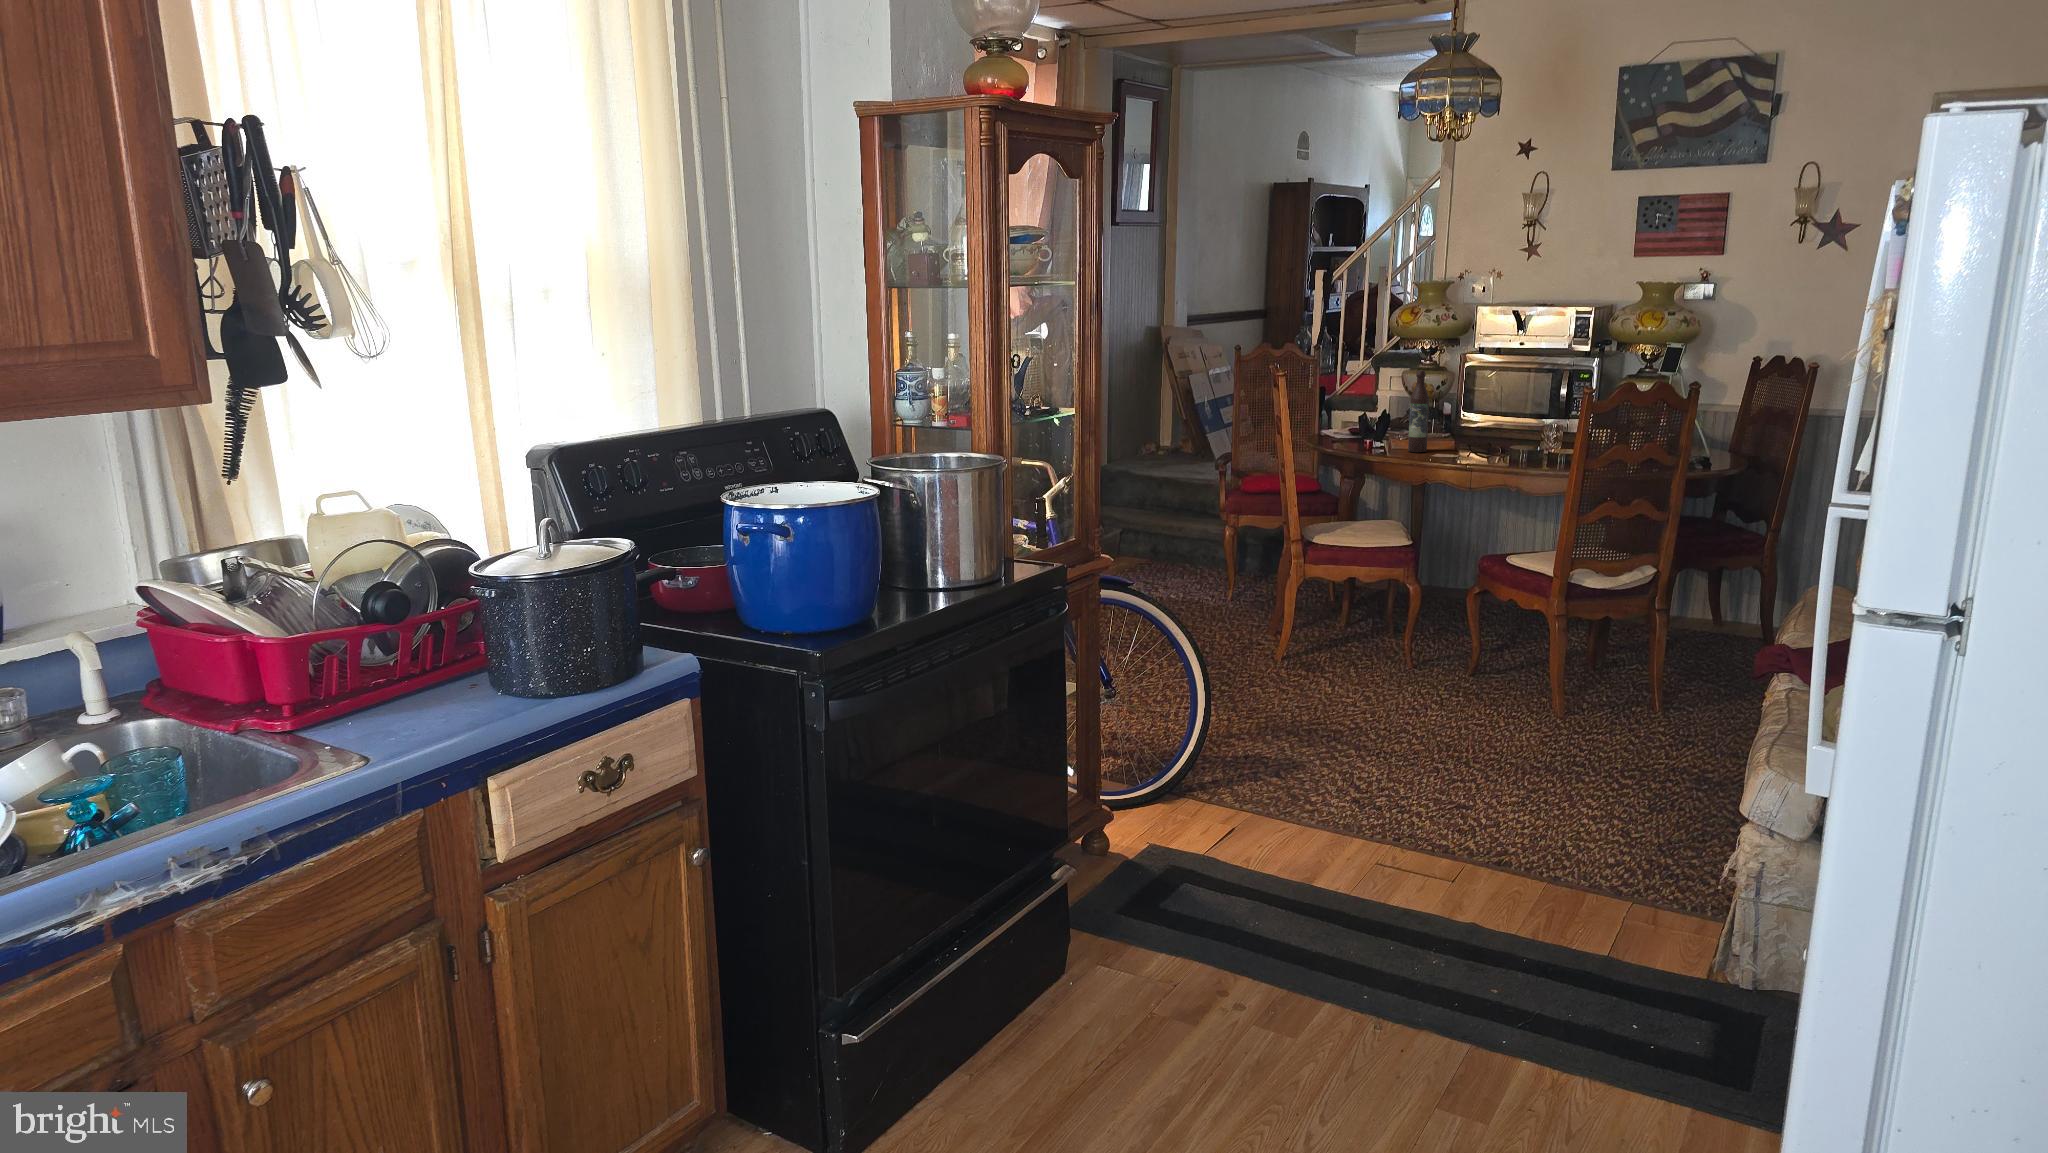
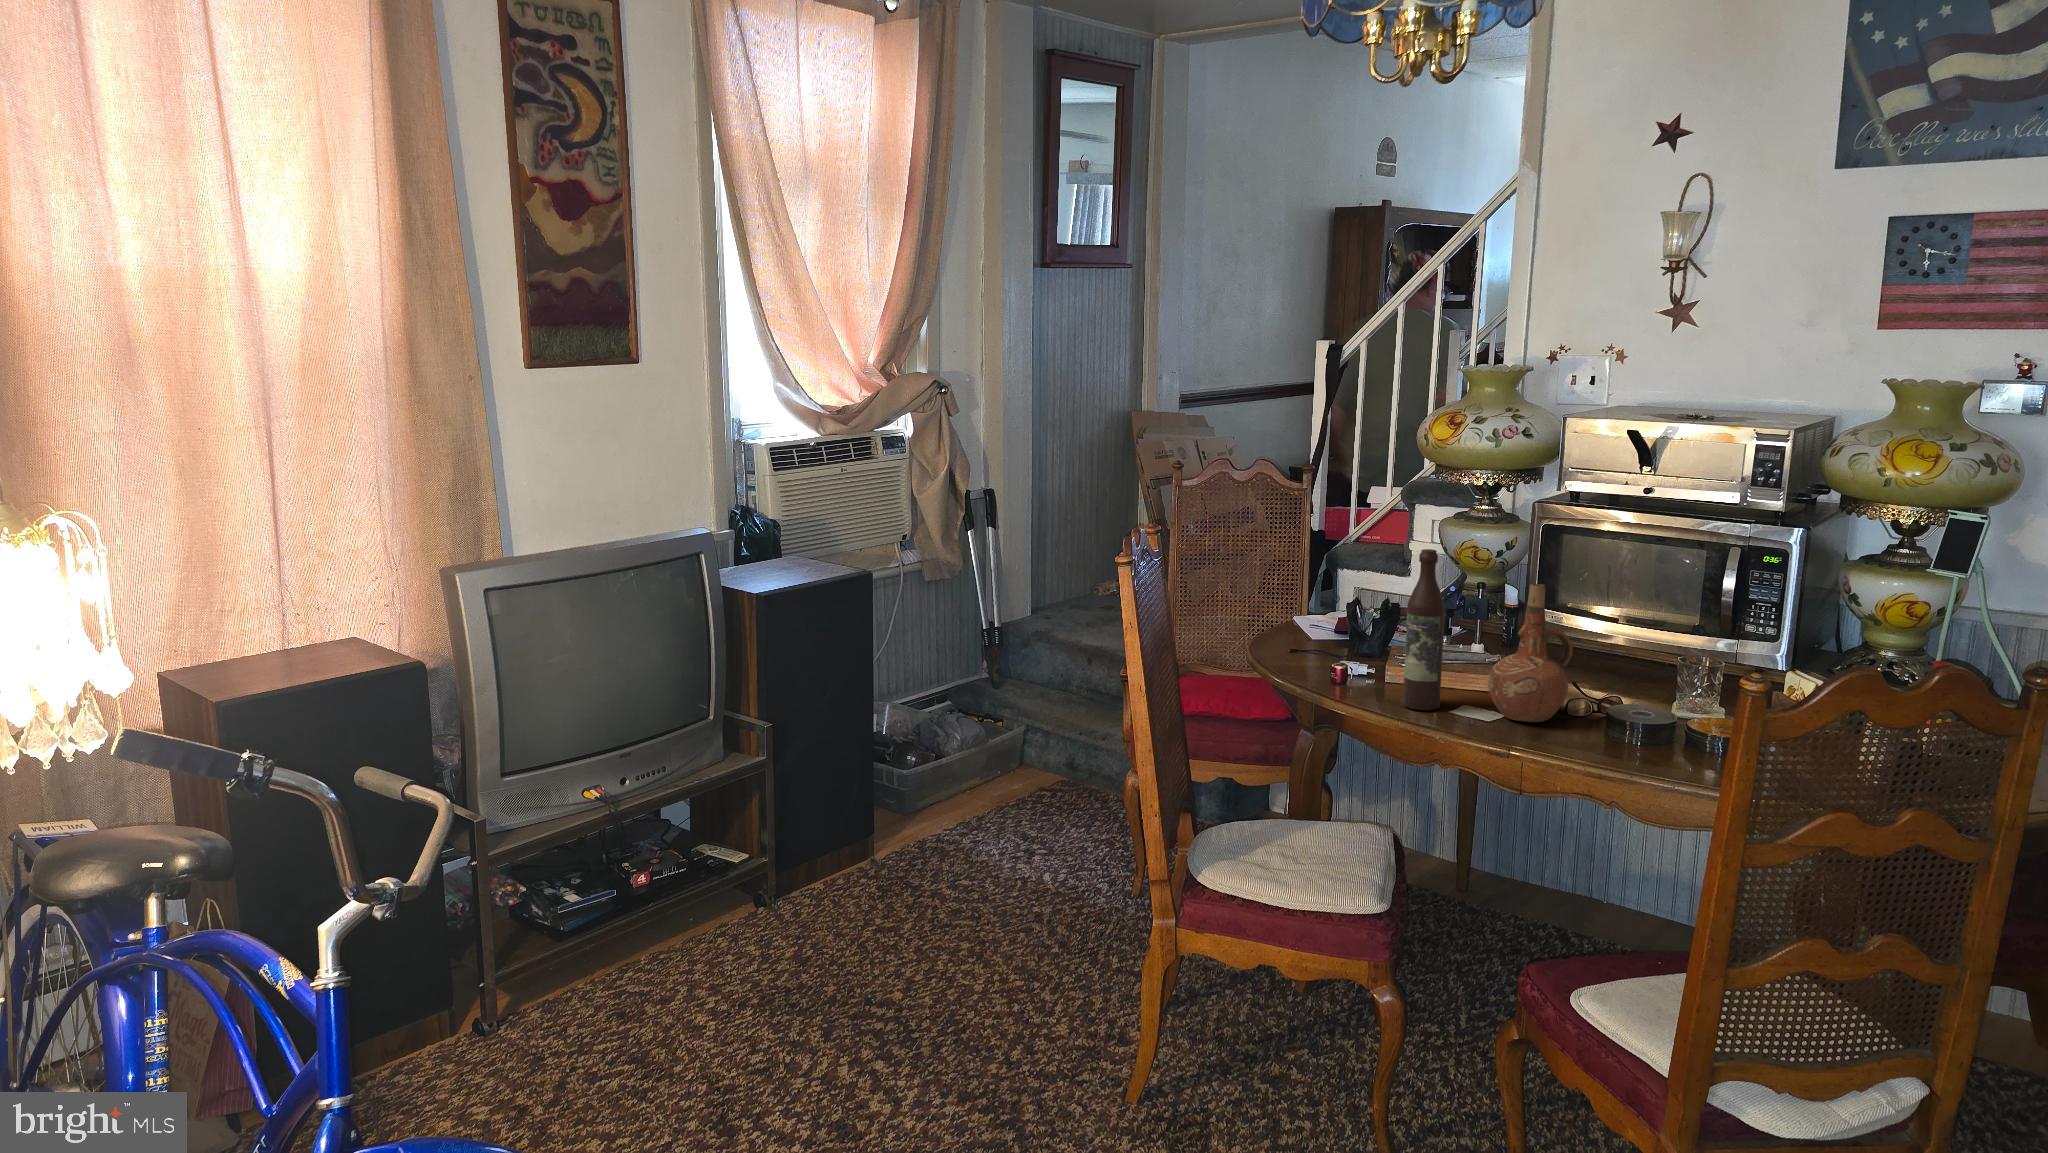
ceramic pitcher: none [1451,385,1492,453] -> present [1488,584,1573,722]

